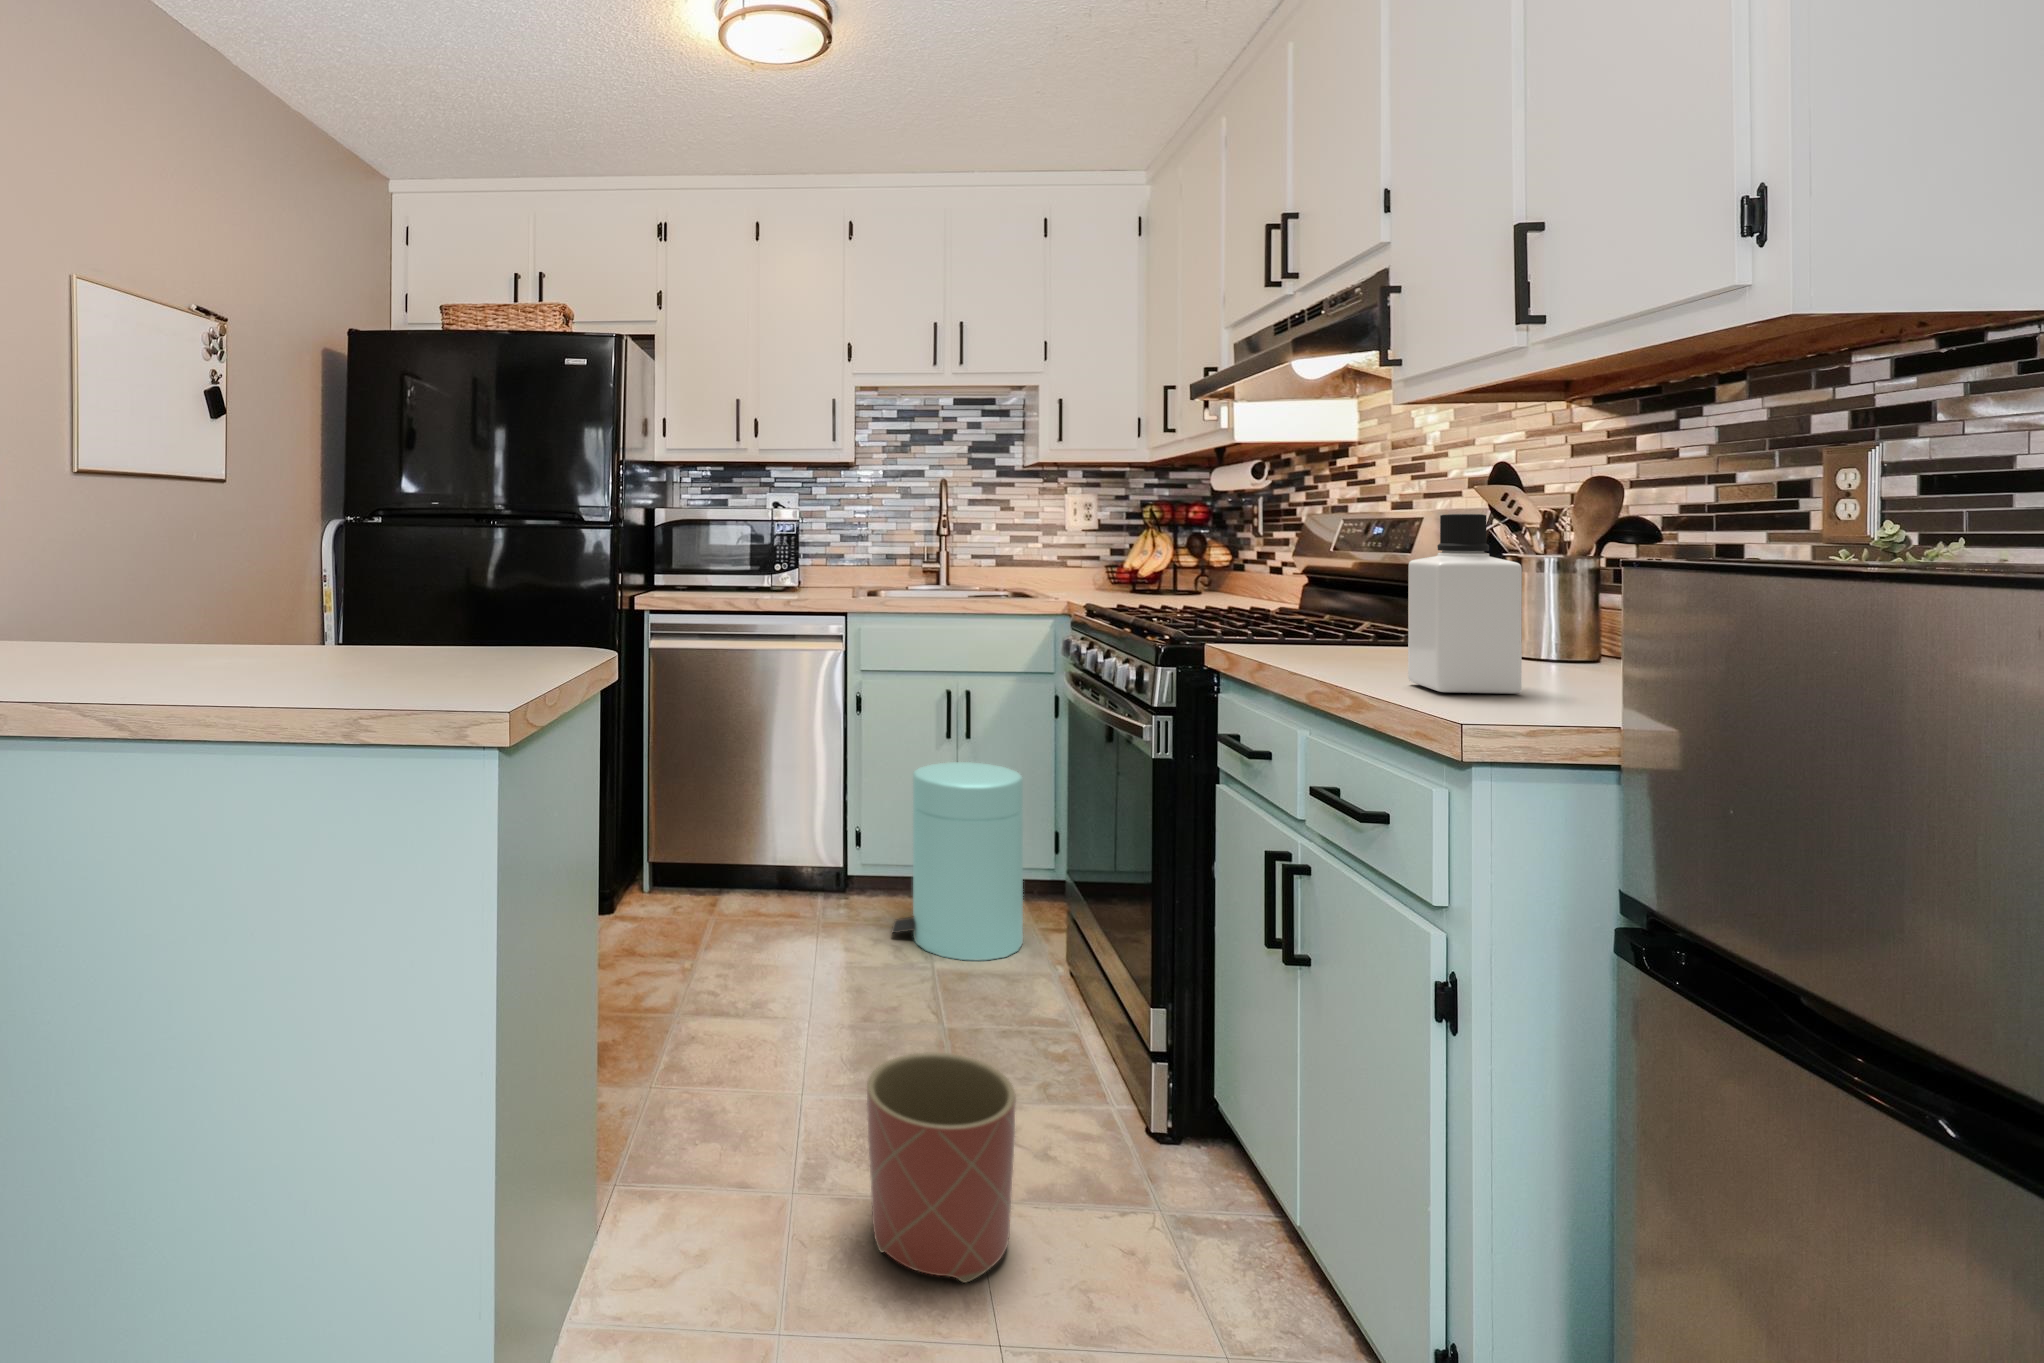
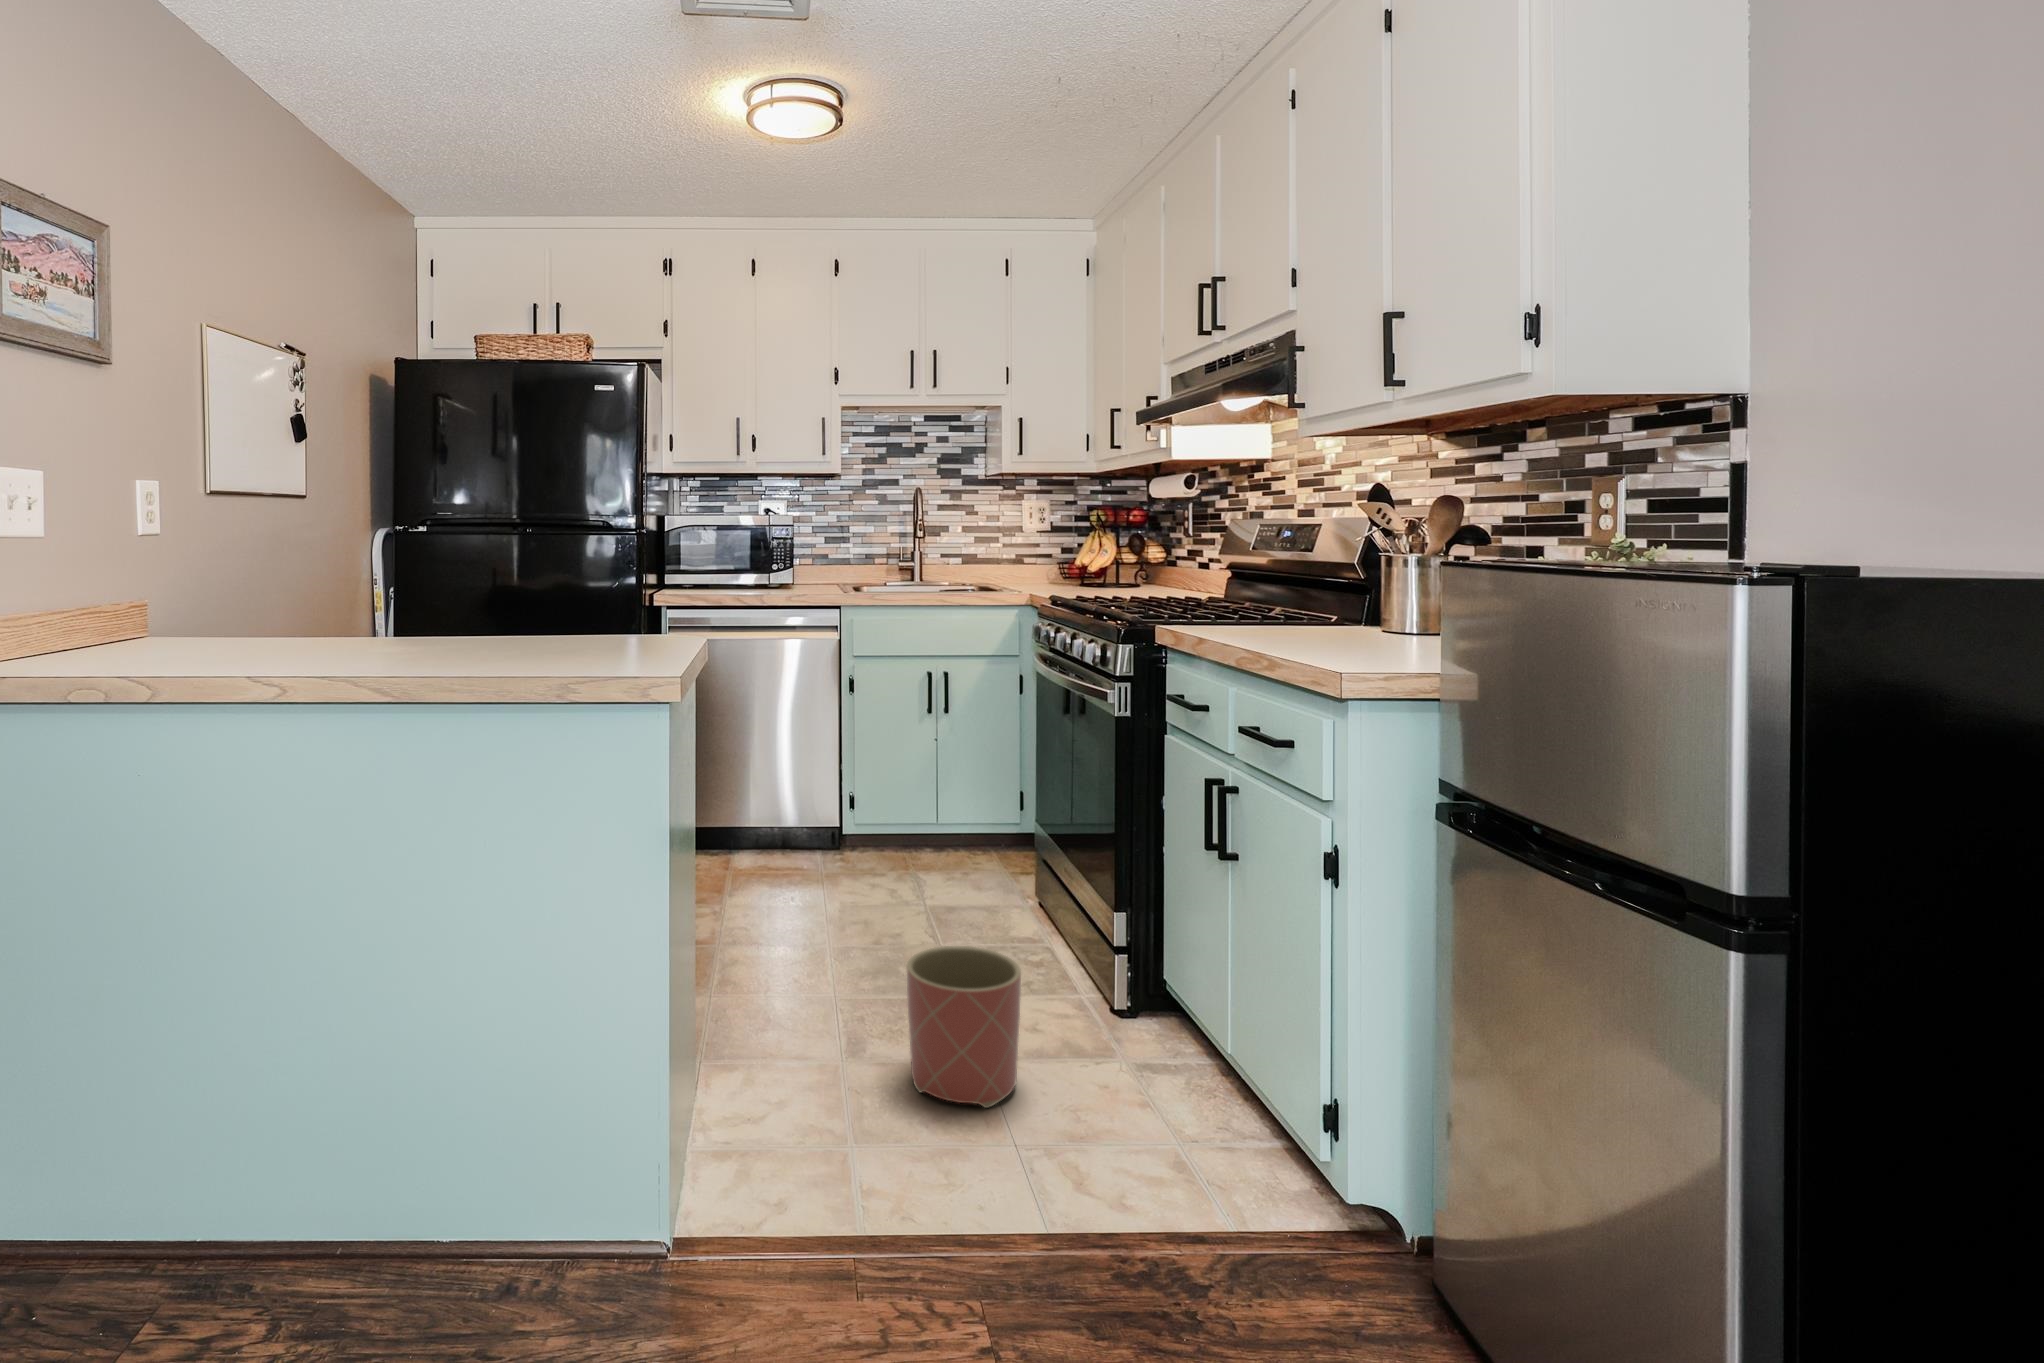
bottle: present [1408,514,1522,694] -> none [1308,527,1383,654]
trash can: present [892,762,1023,960] -> none [886,734,998,900]

